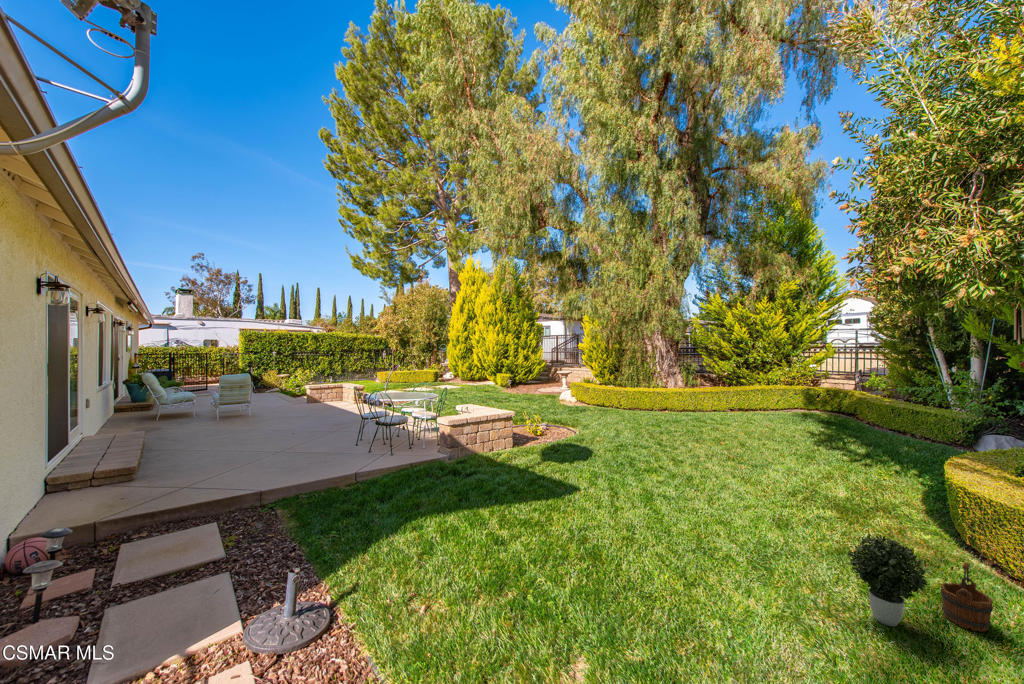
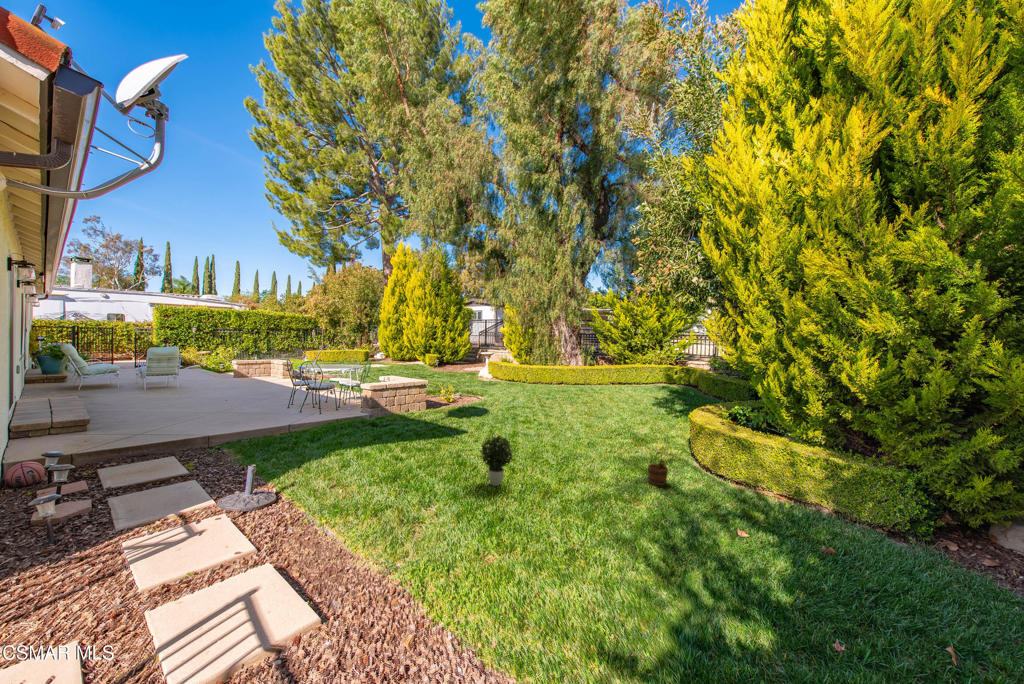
potted plant: present [847,534,928,627] -> present [480,436,513,486]

